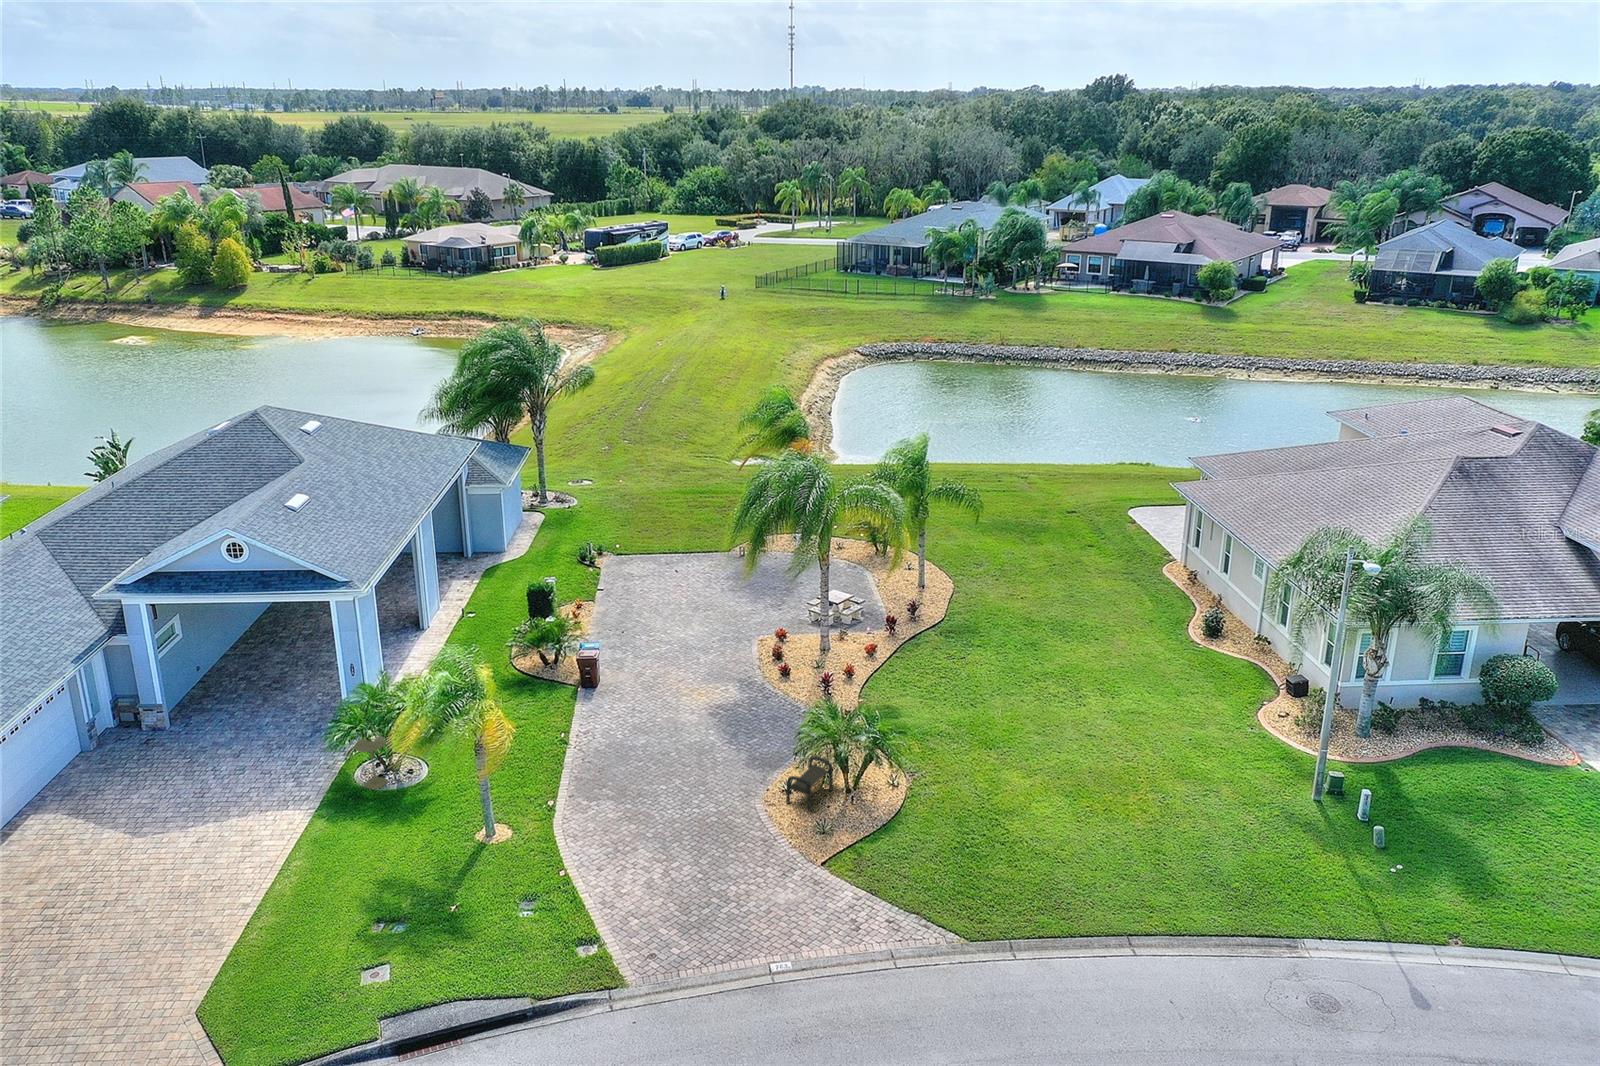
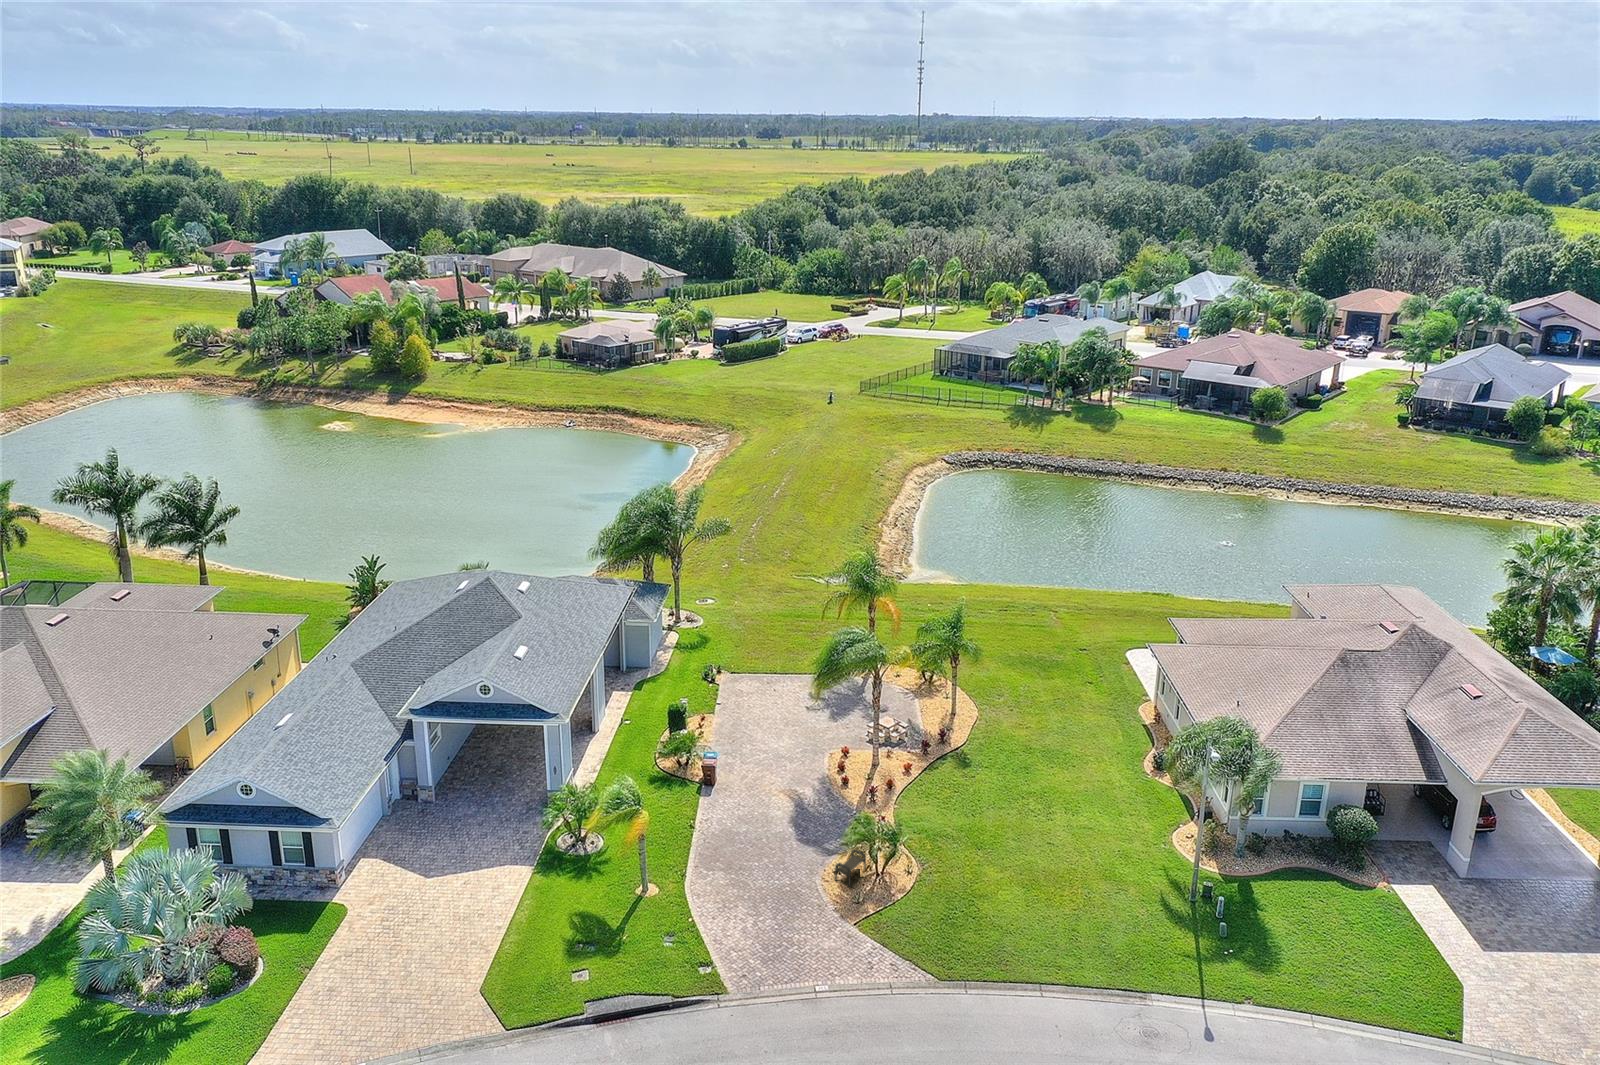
pedestal table: present [354,736,387,789] -> none [560,819,580,853]

